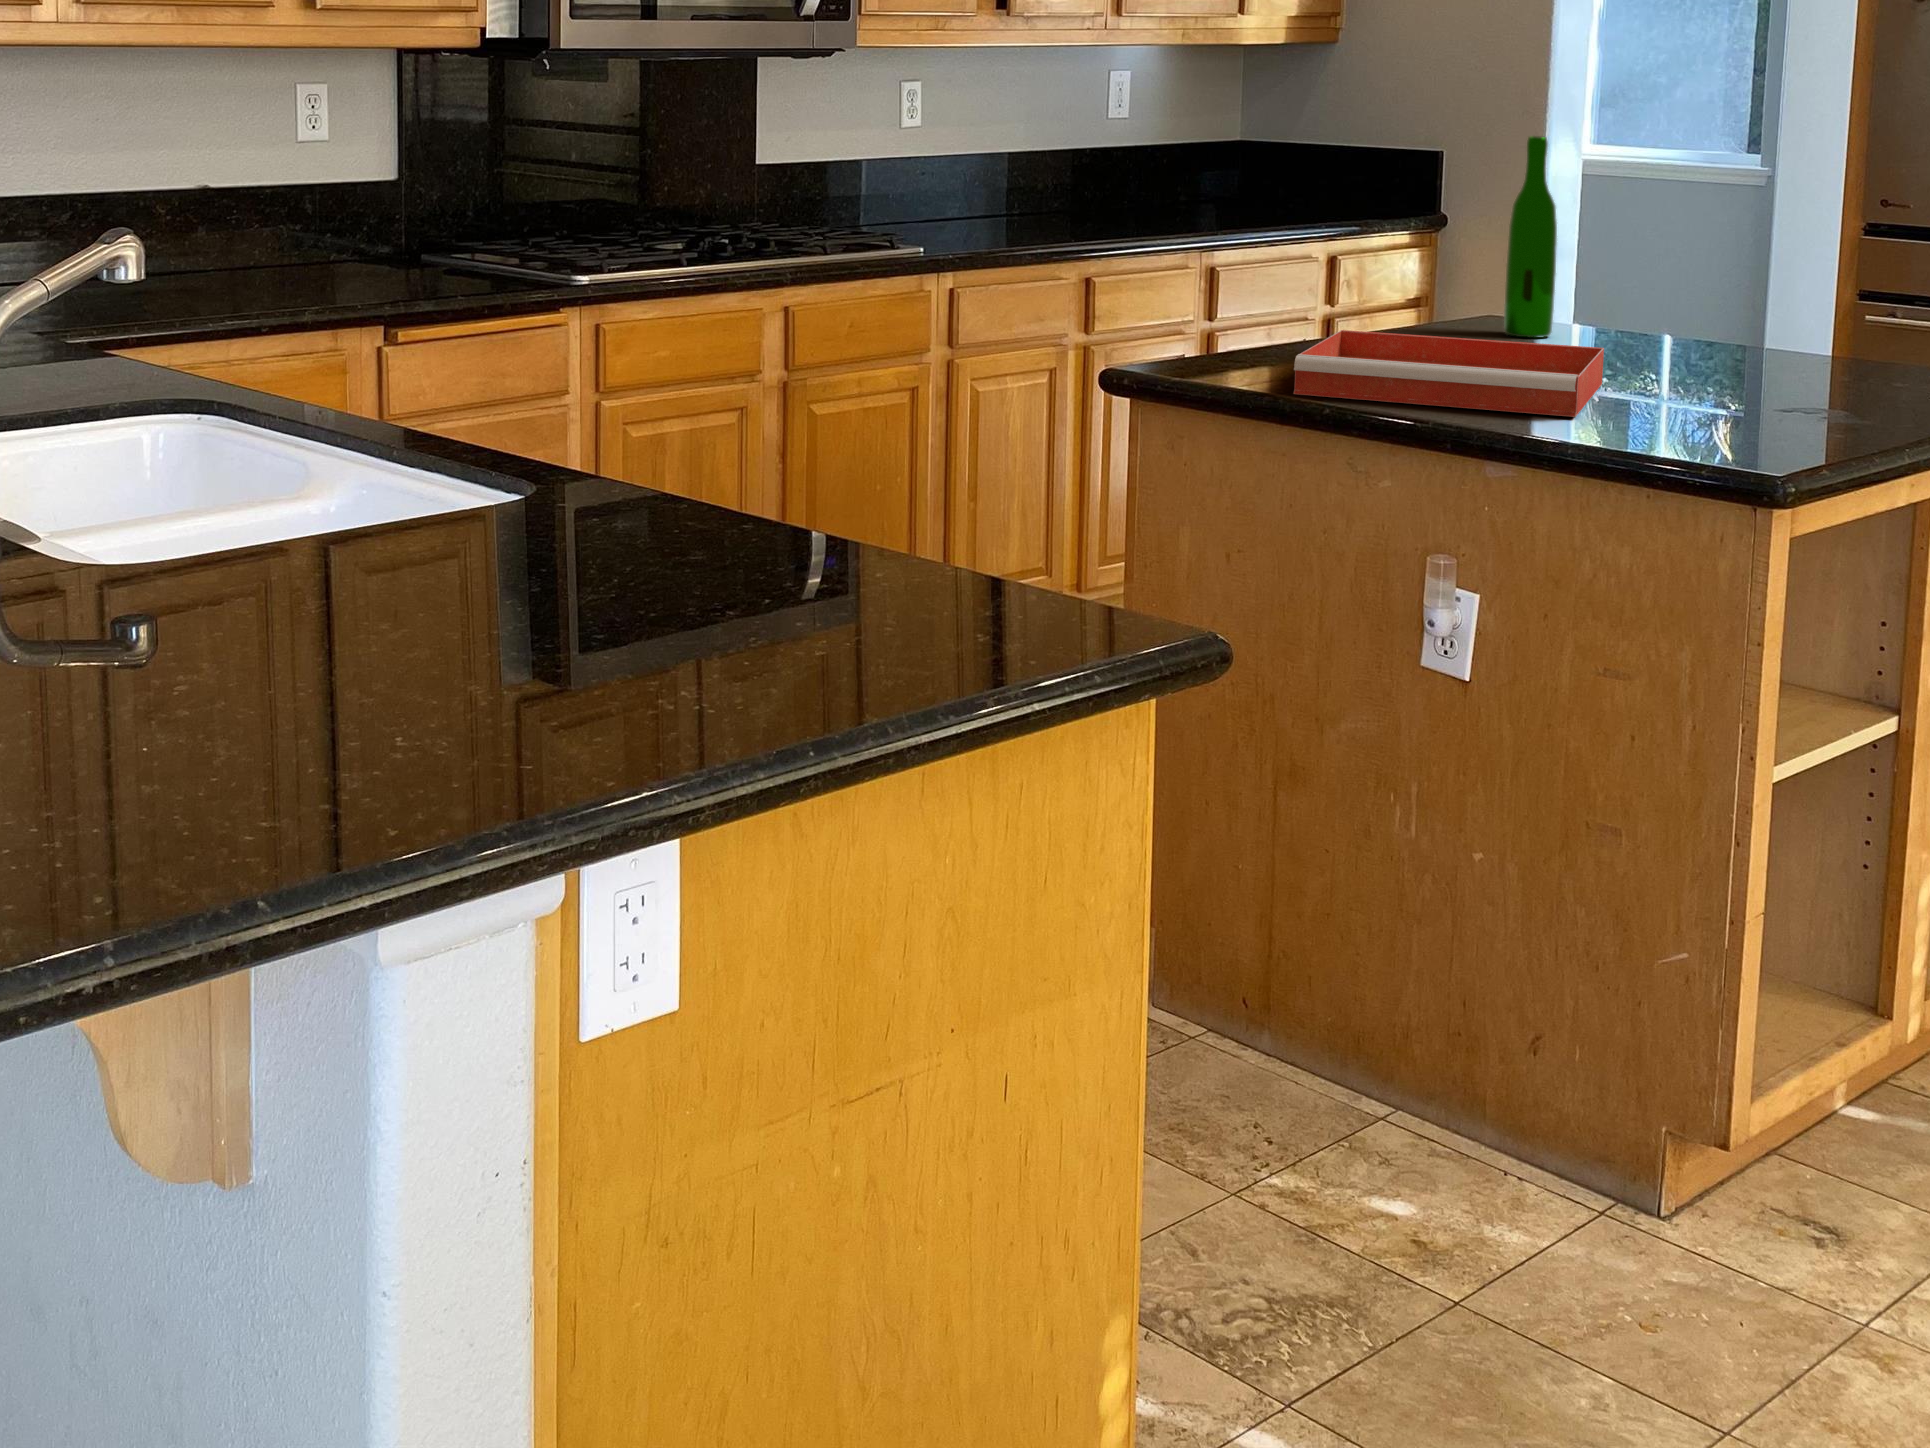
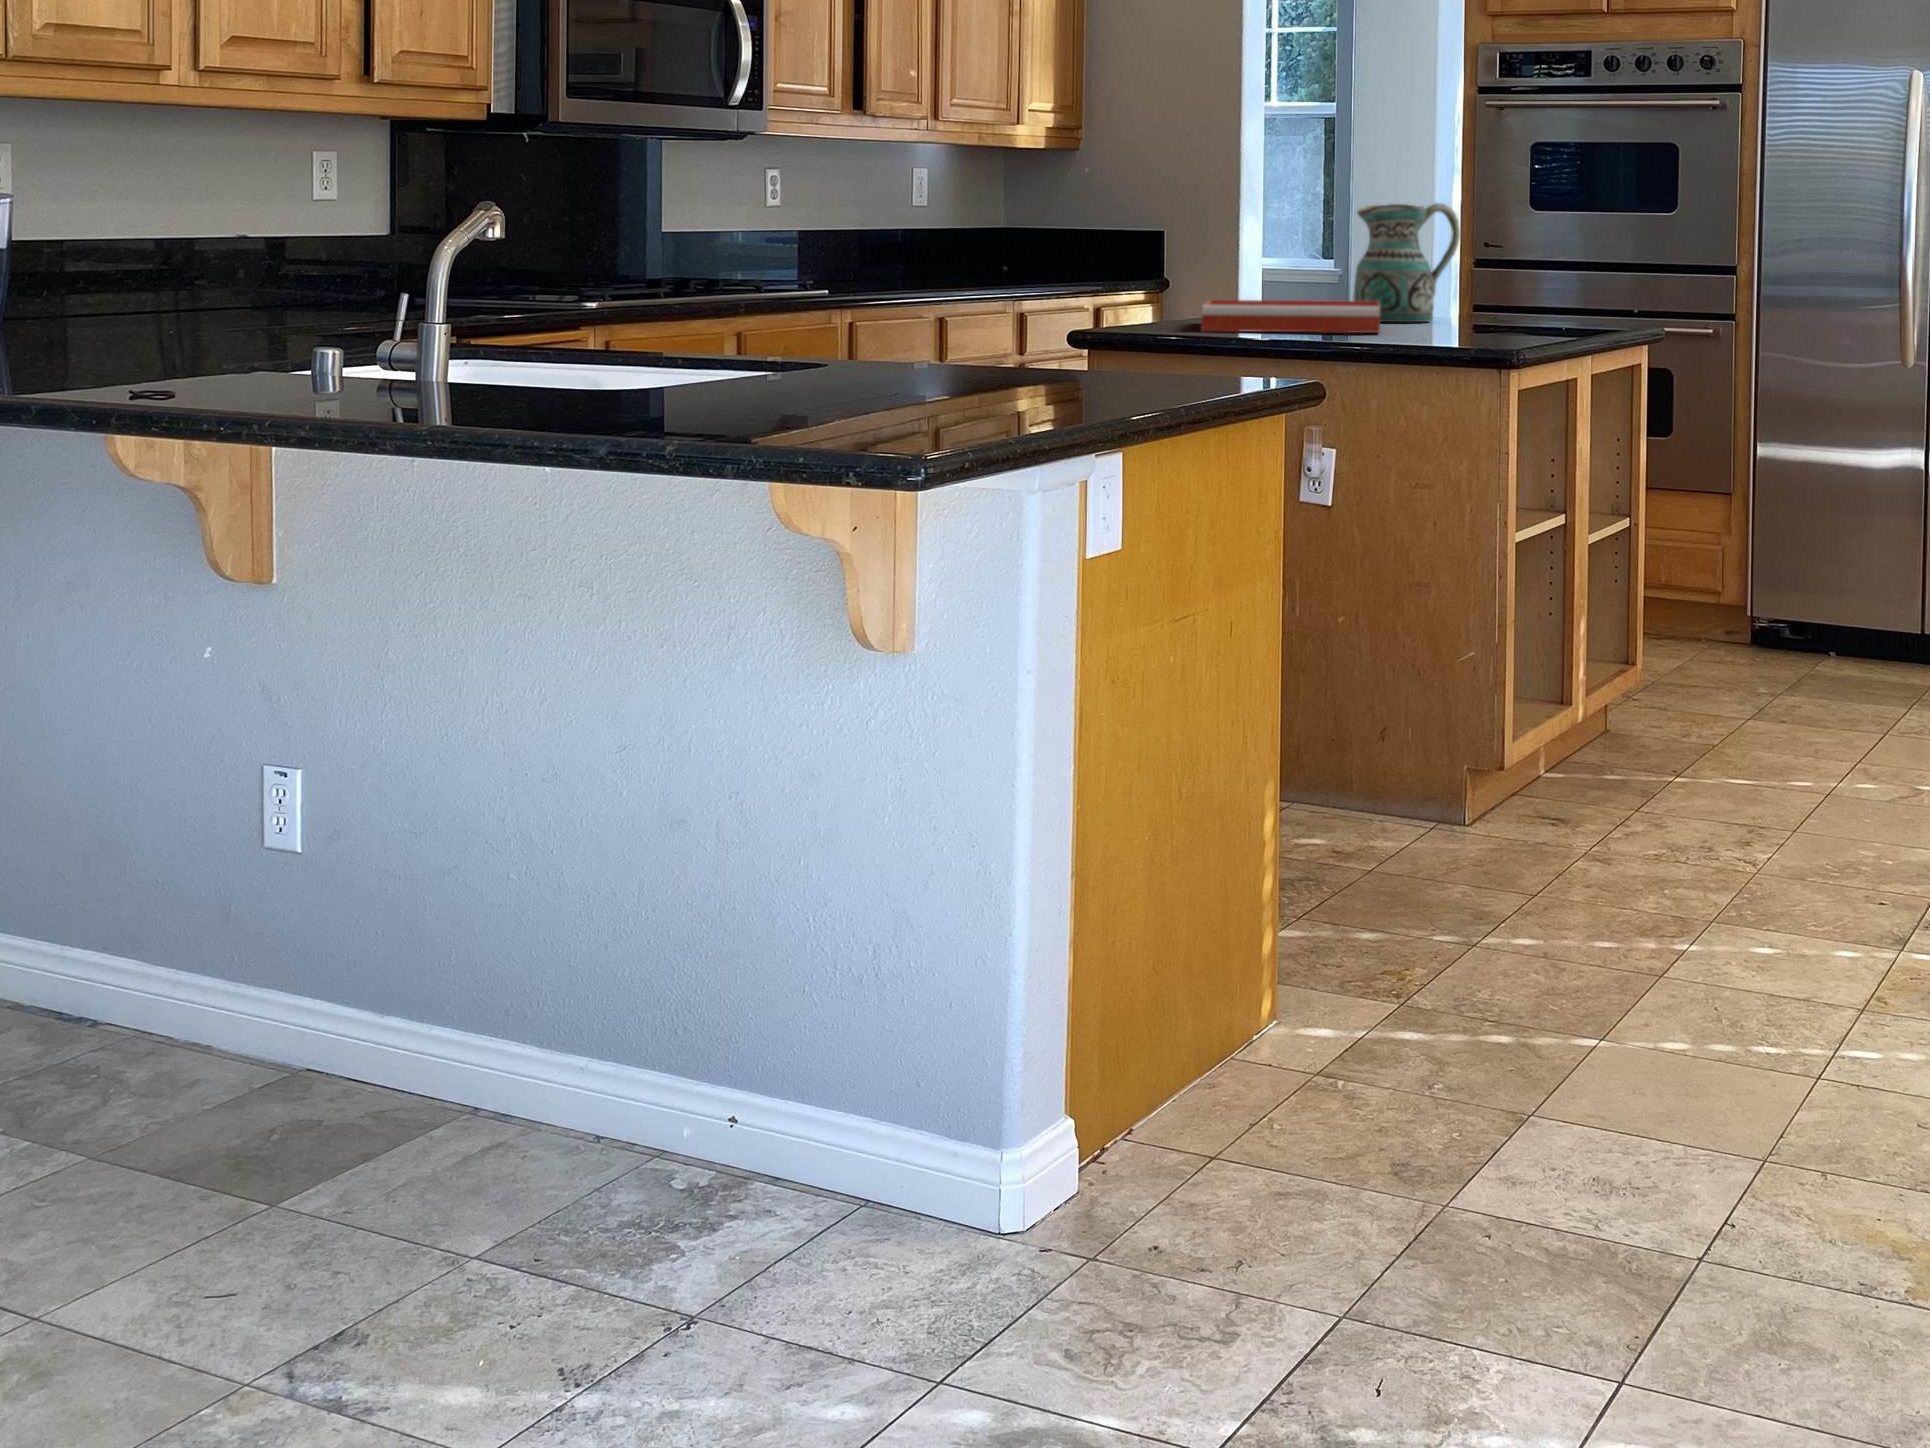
wine bottle: present [1504,136,1557,337] -> none [1292,178,1323,314]
ceramic pitcher: none [1581,186,1766,374] -> present [1353,203,1460,322]

